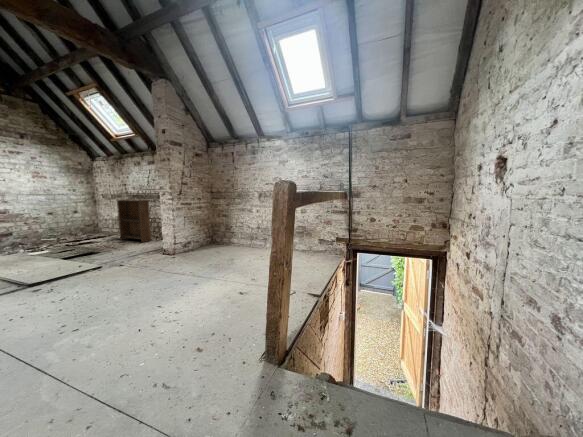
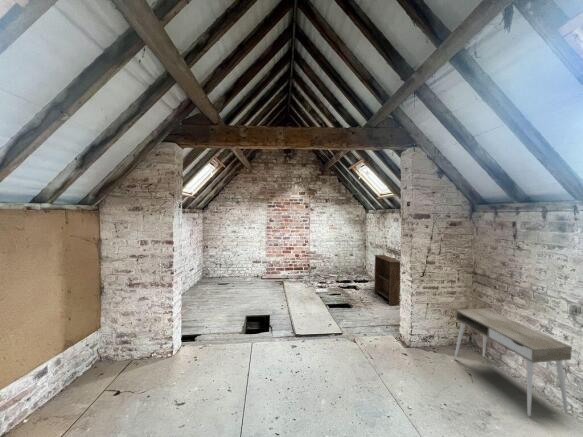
desk: none [206,214,261,255] -> present [454,309,572,416]

